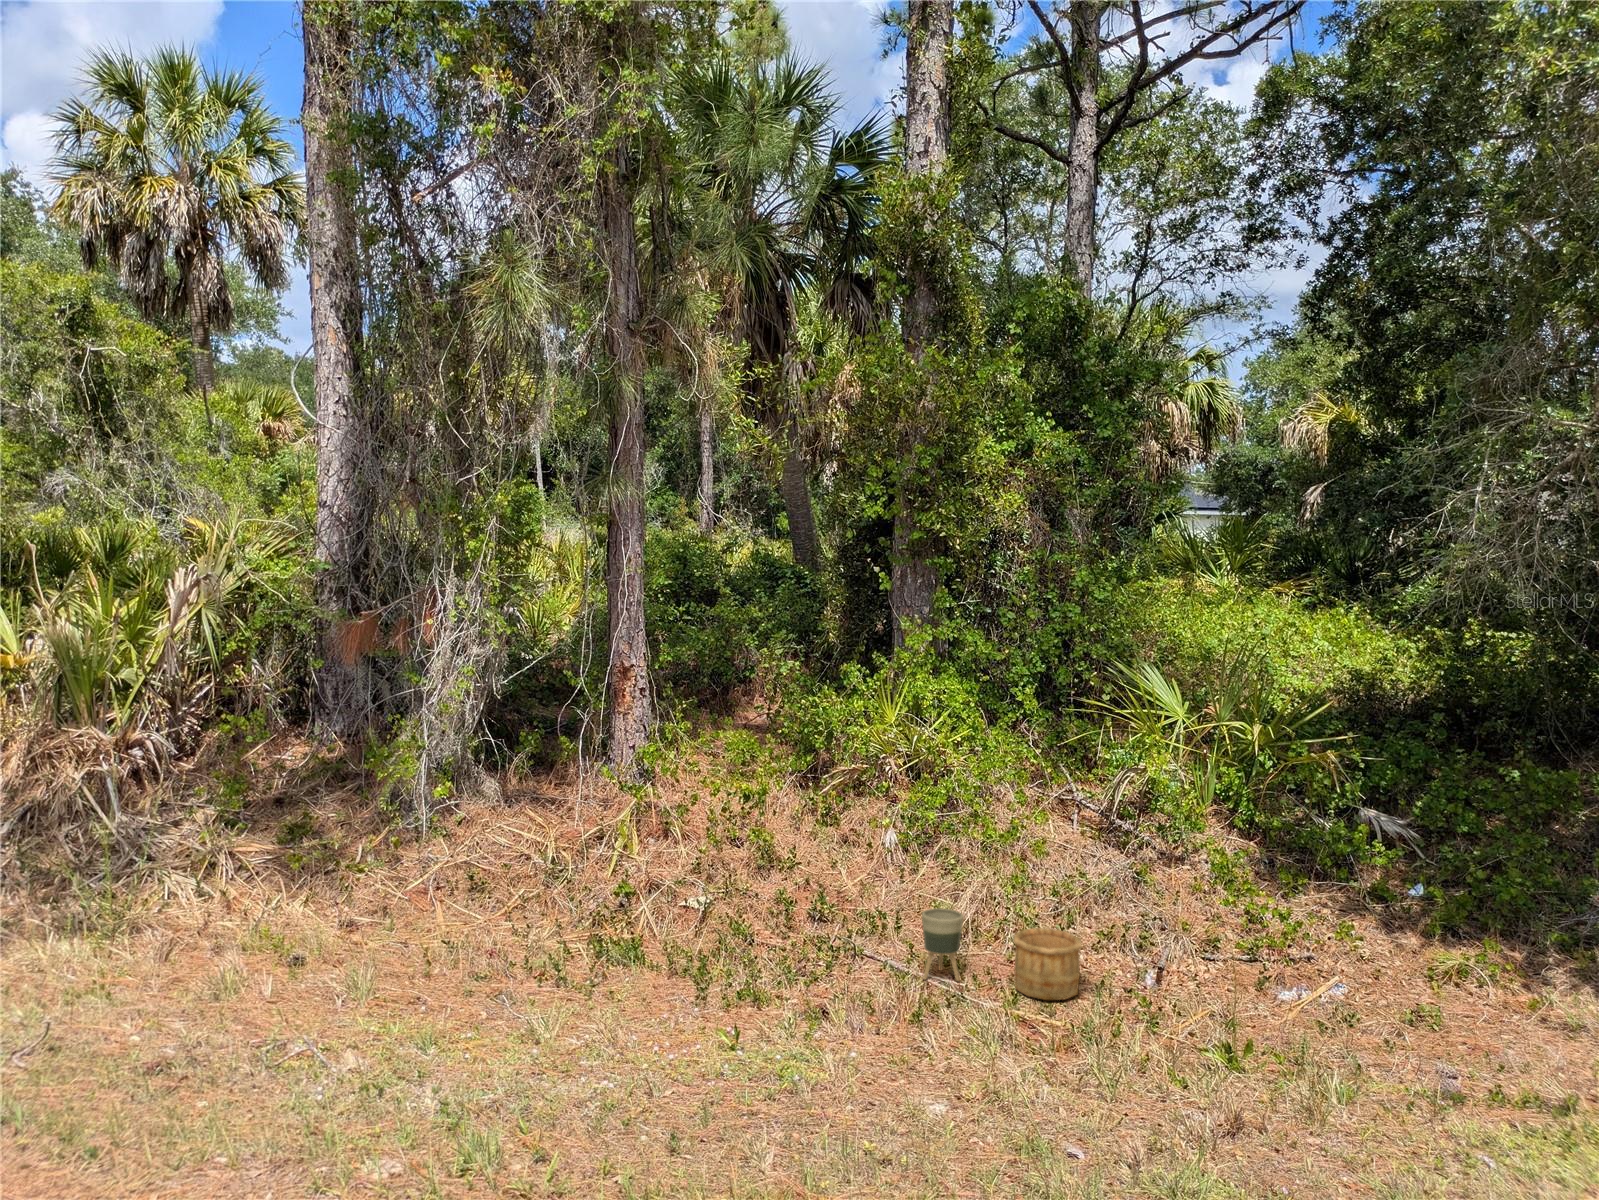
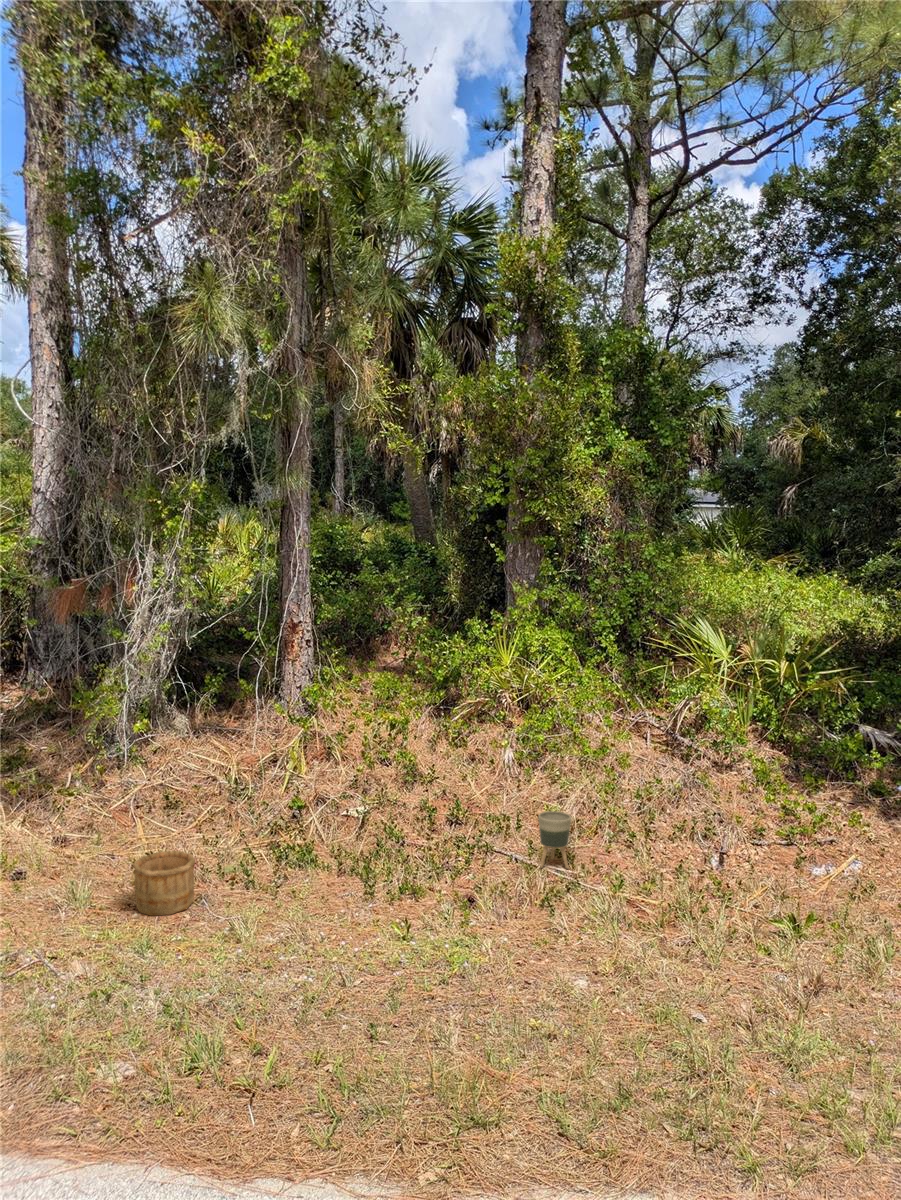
wooden bucket: present [1014,928,1082,1000] -> present [133,851,195,916]

